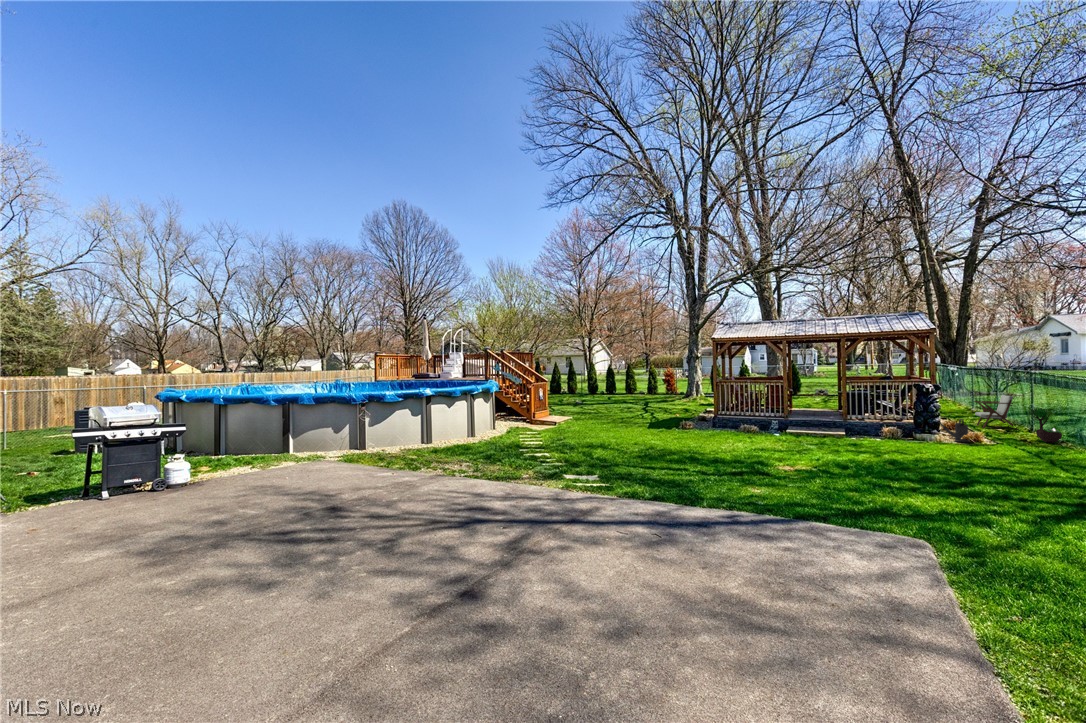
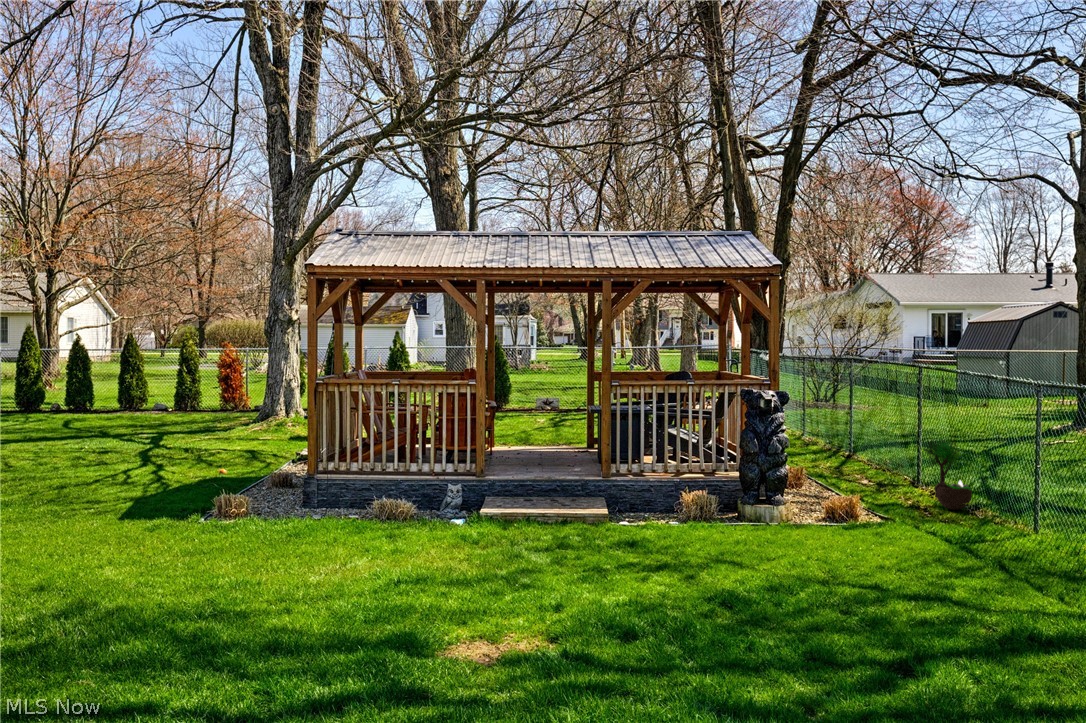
lounge chair: present [975,395,1017,429] -> none [819,411,888,480]
watering can: present [939,419,974,442] -> none [783,467,846,519]

